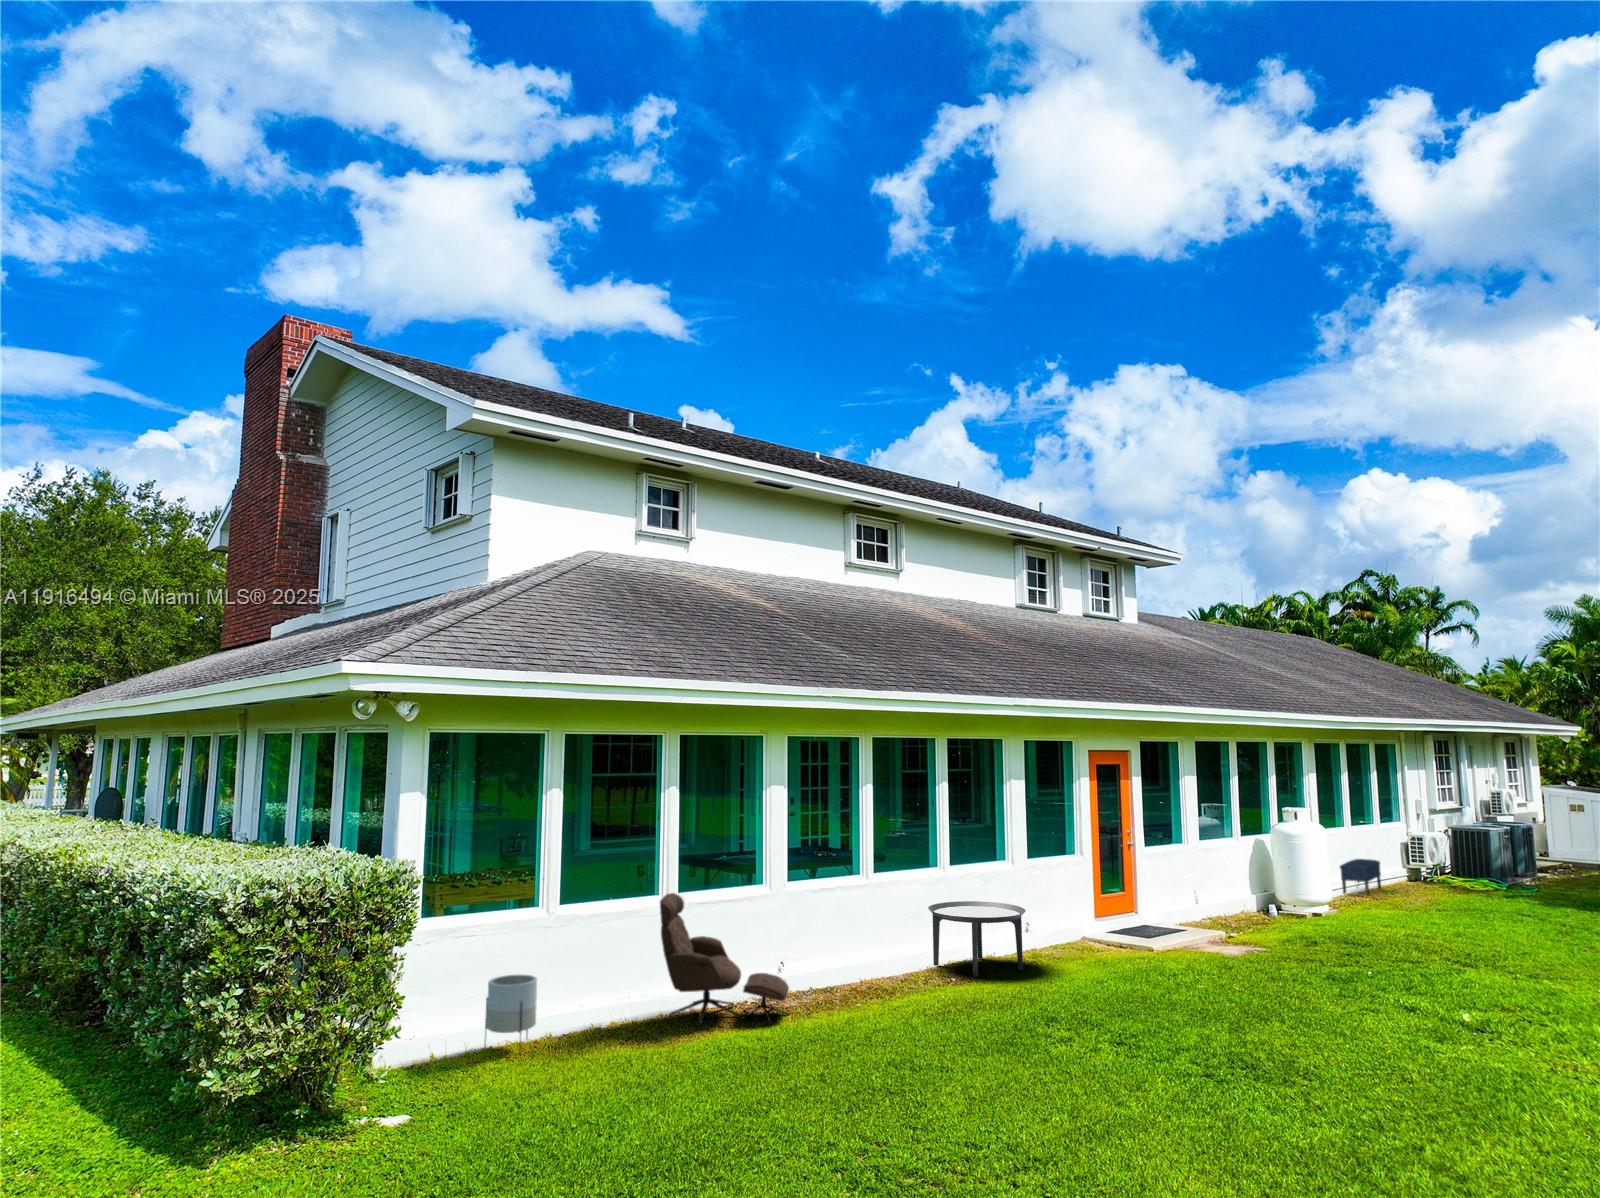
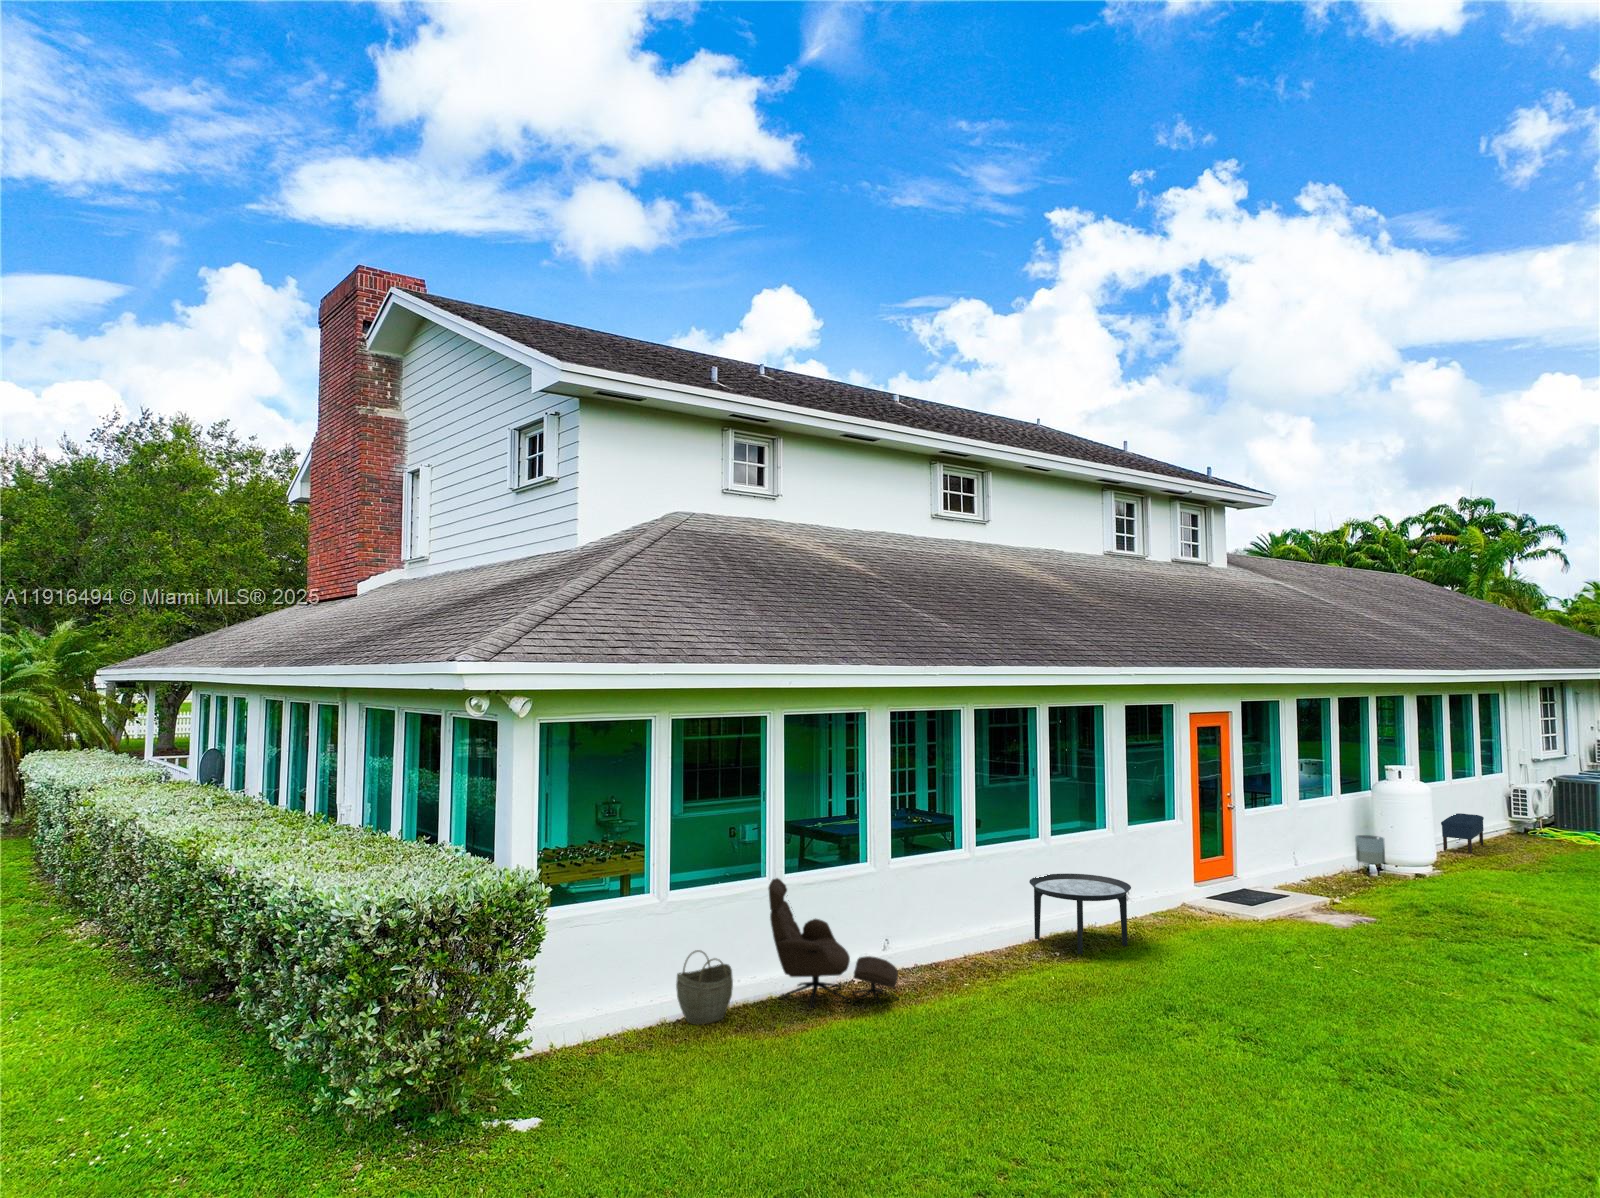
woven basket: none [562,964,620,1038] -> present [676,950,733,1025]
planter: present [485,975,537,1052] -> present [1355,835,1385,864]

